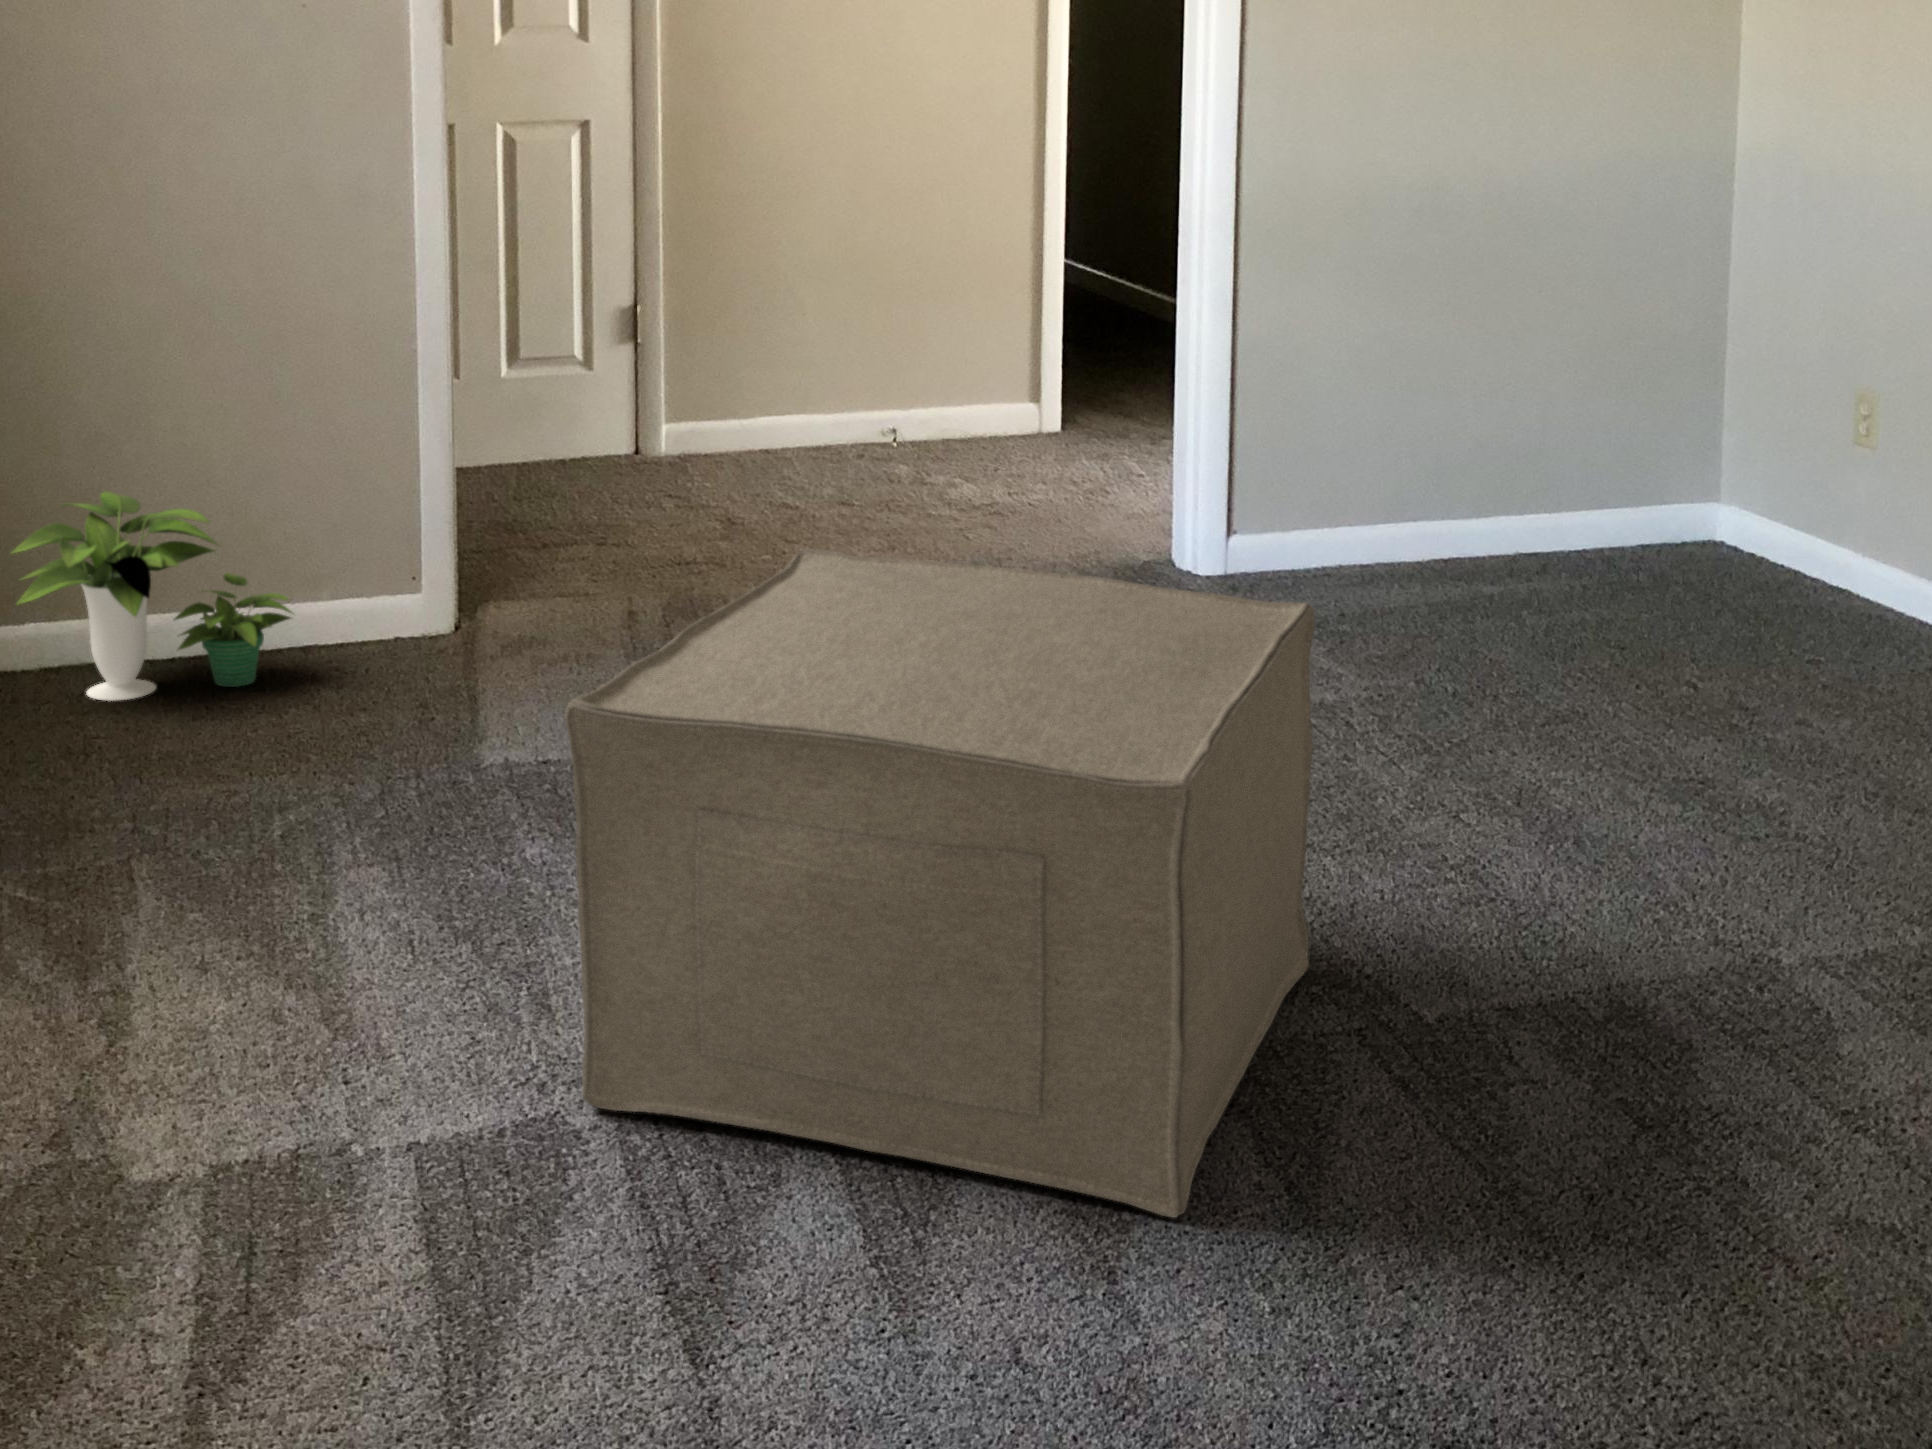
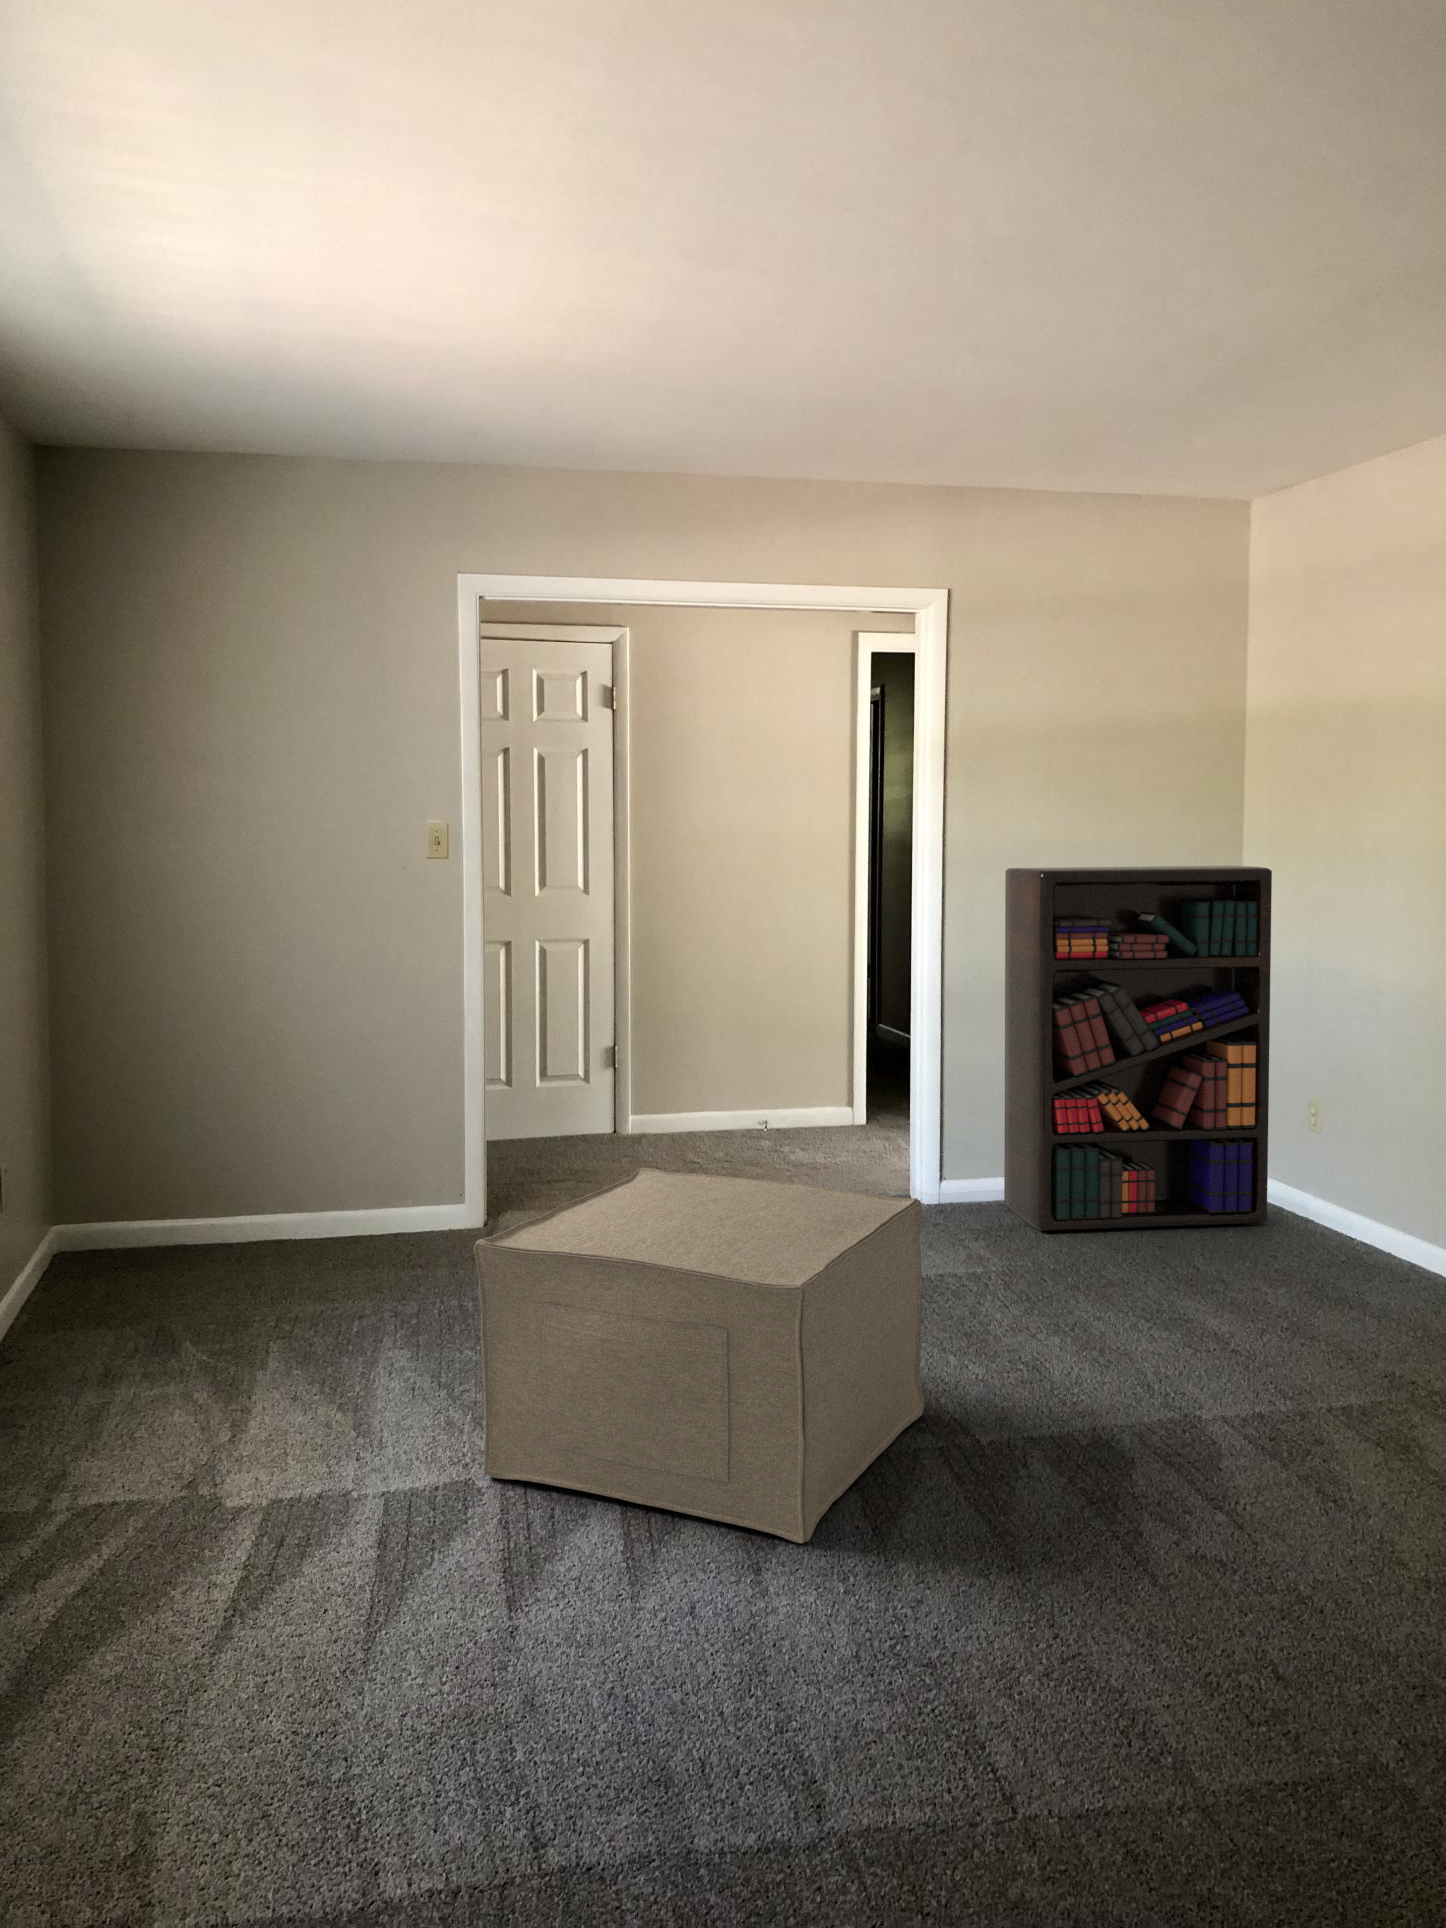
bookshelf: none [1328,4,1802,620] -> present [1004,866,1272,1231]
potted plant: present [12,492,292,701] -> none [227,1143,388,1262]

